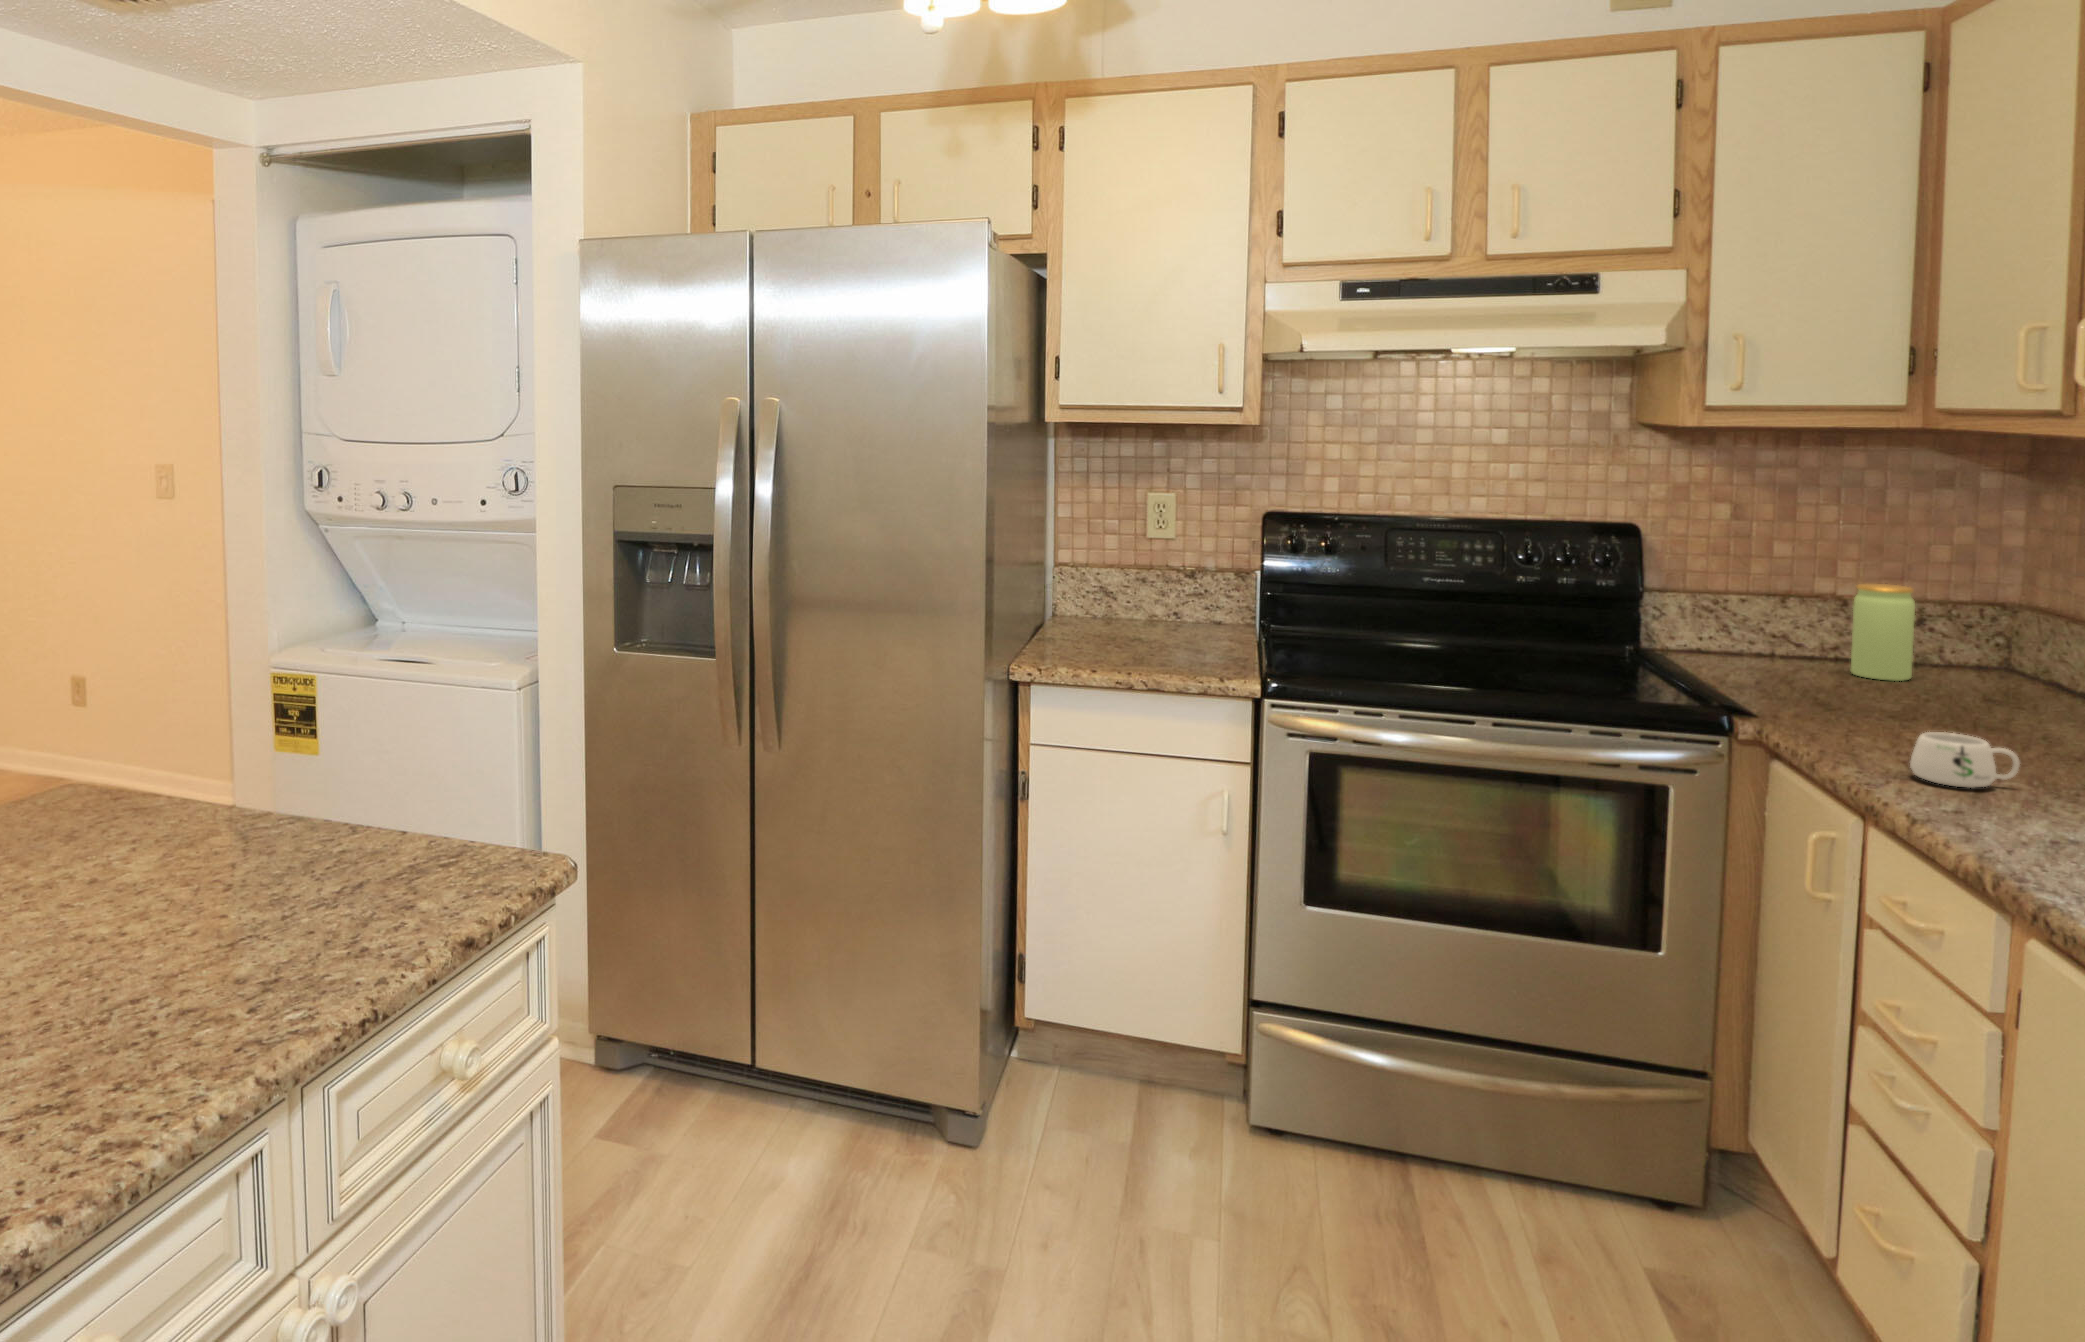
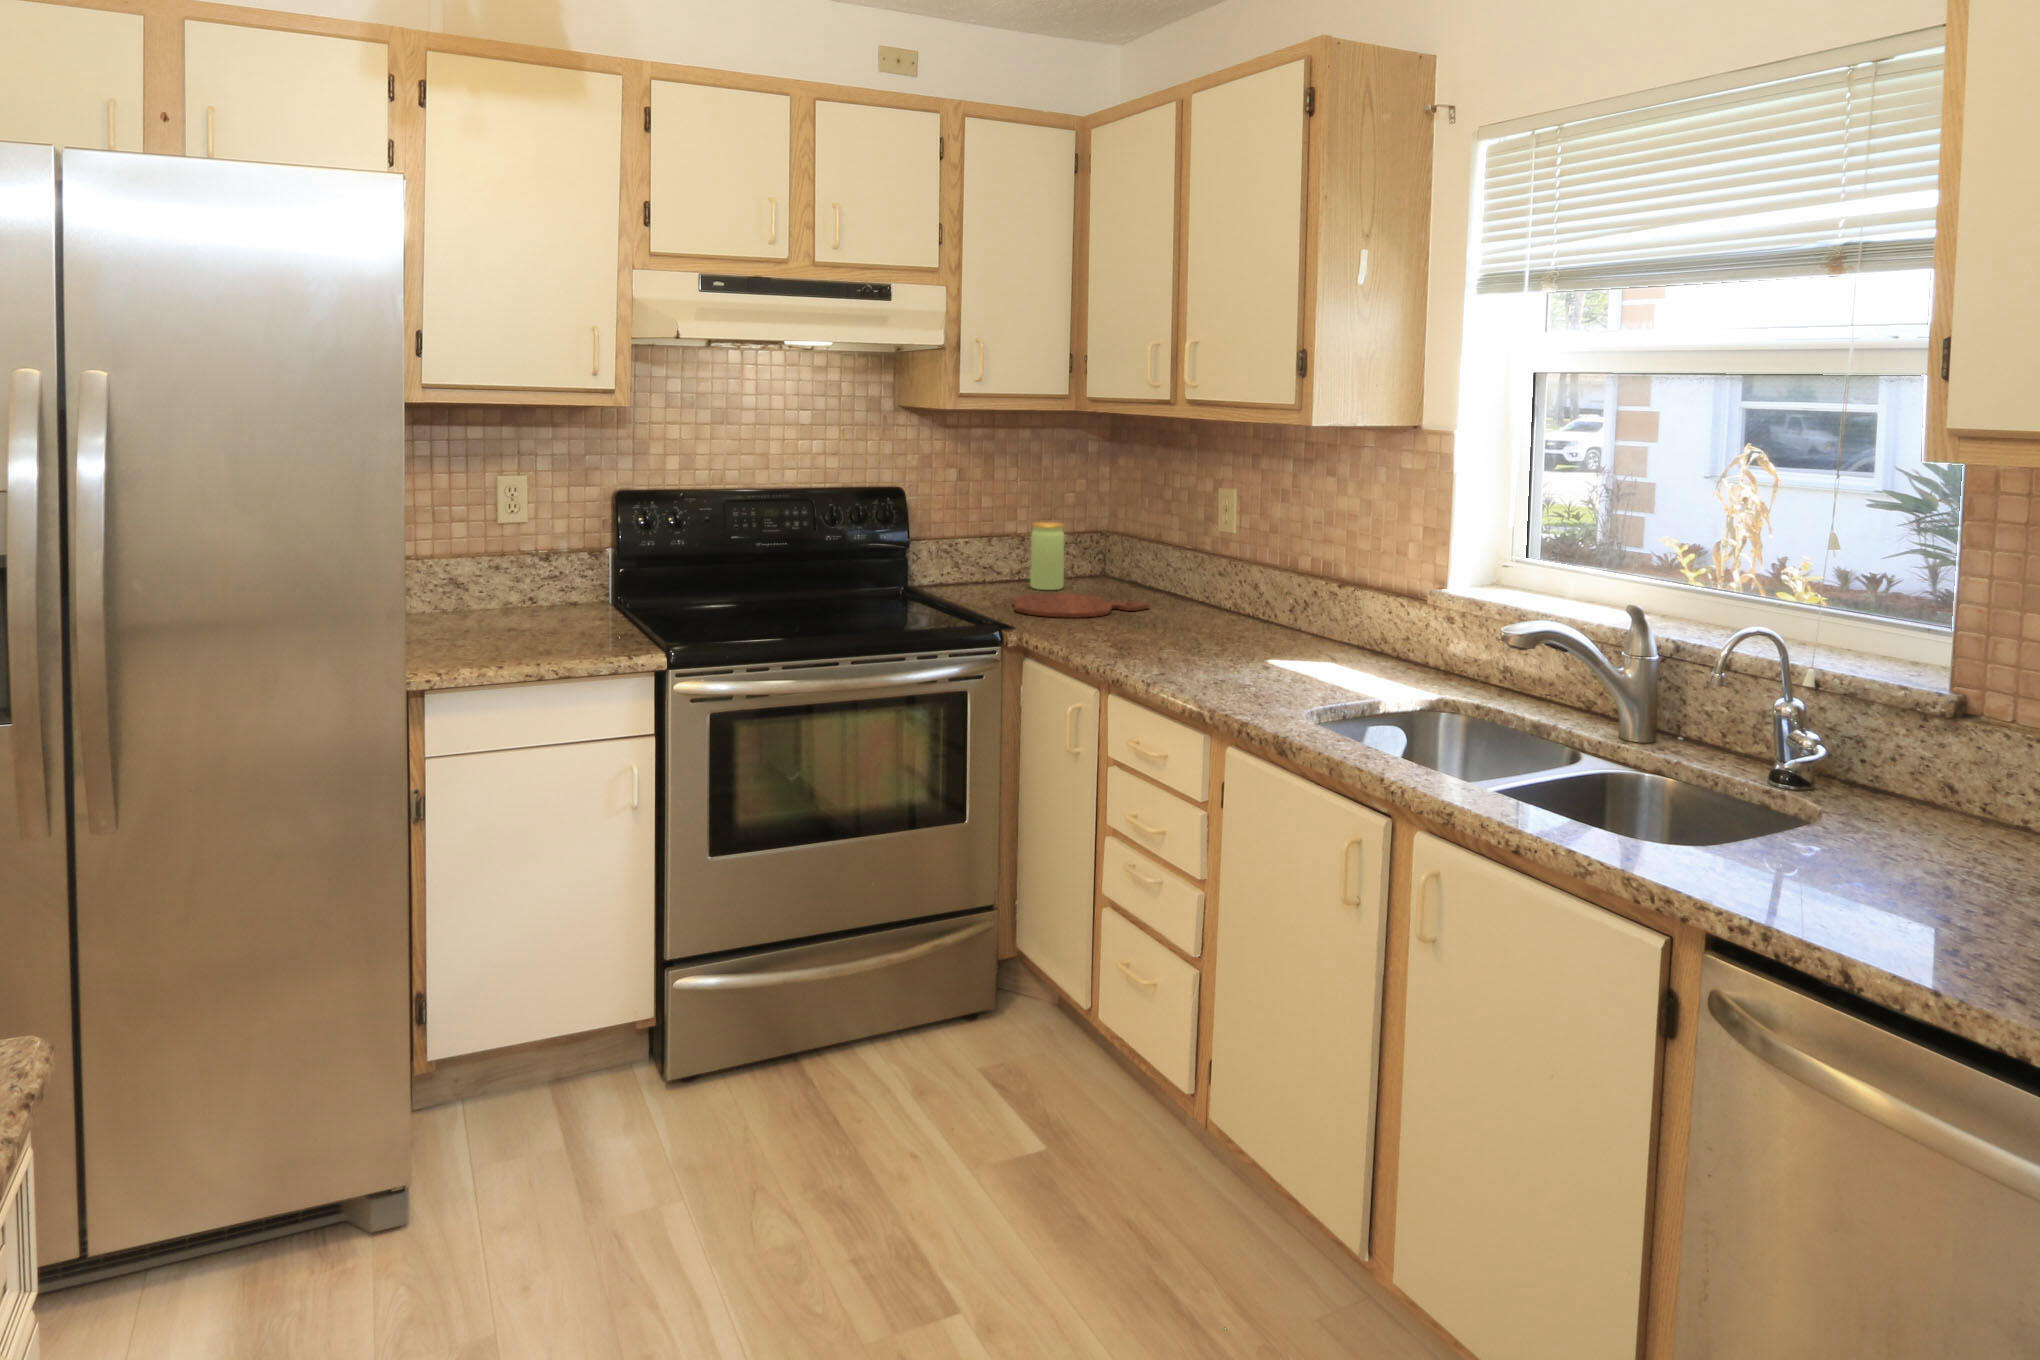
cutting board: none [1784,680,2046,723] -> present [1013,594,1150,618]
mug: present [1910,732,2020,788] -> none [1128,624,1182,661]

